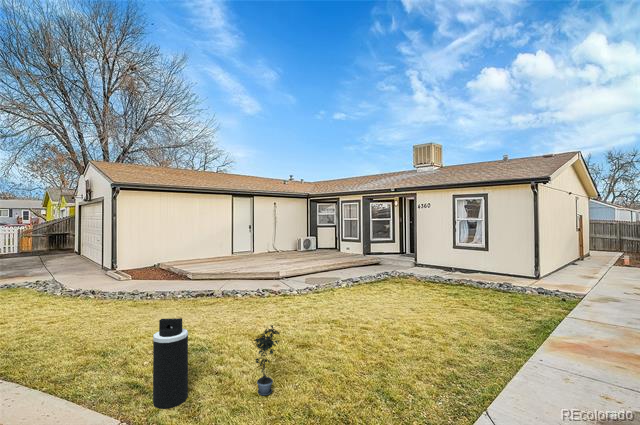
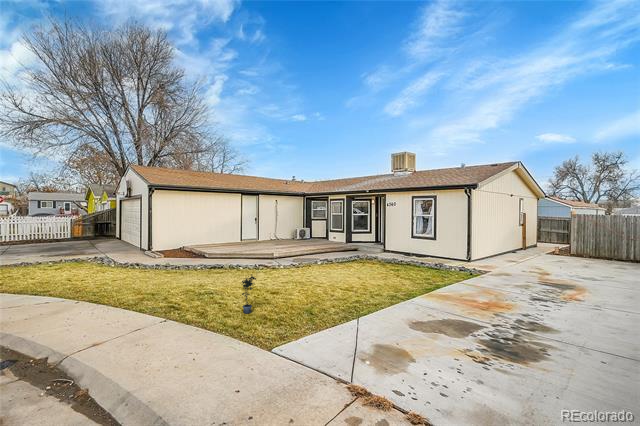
trash can: present [153,318,188,409] -> none [184,268,203,317]

